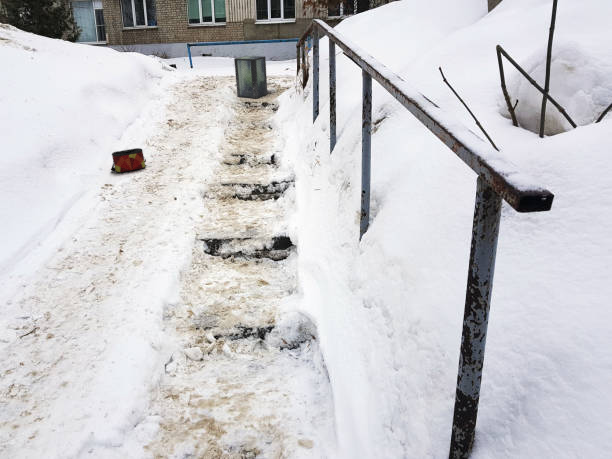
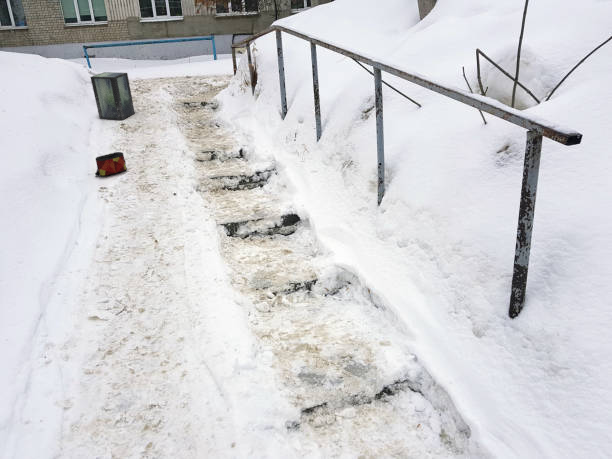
storage box: present [234,56,267,98] -> present [90,72,135,120]

